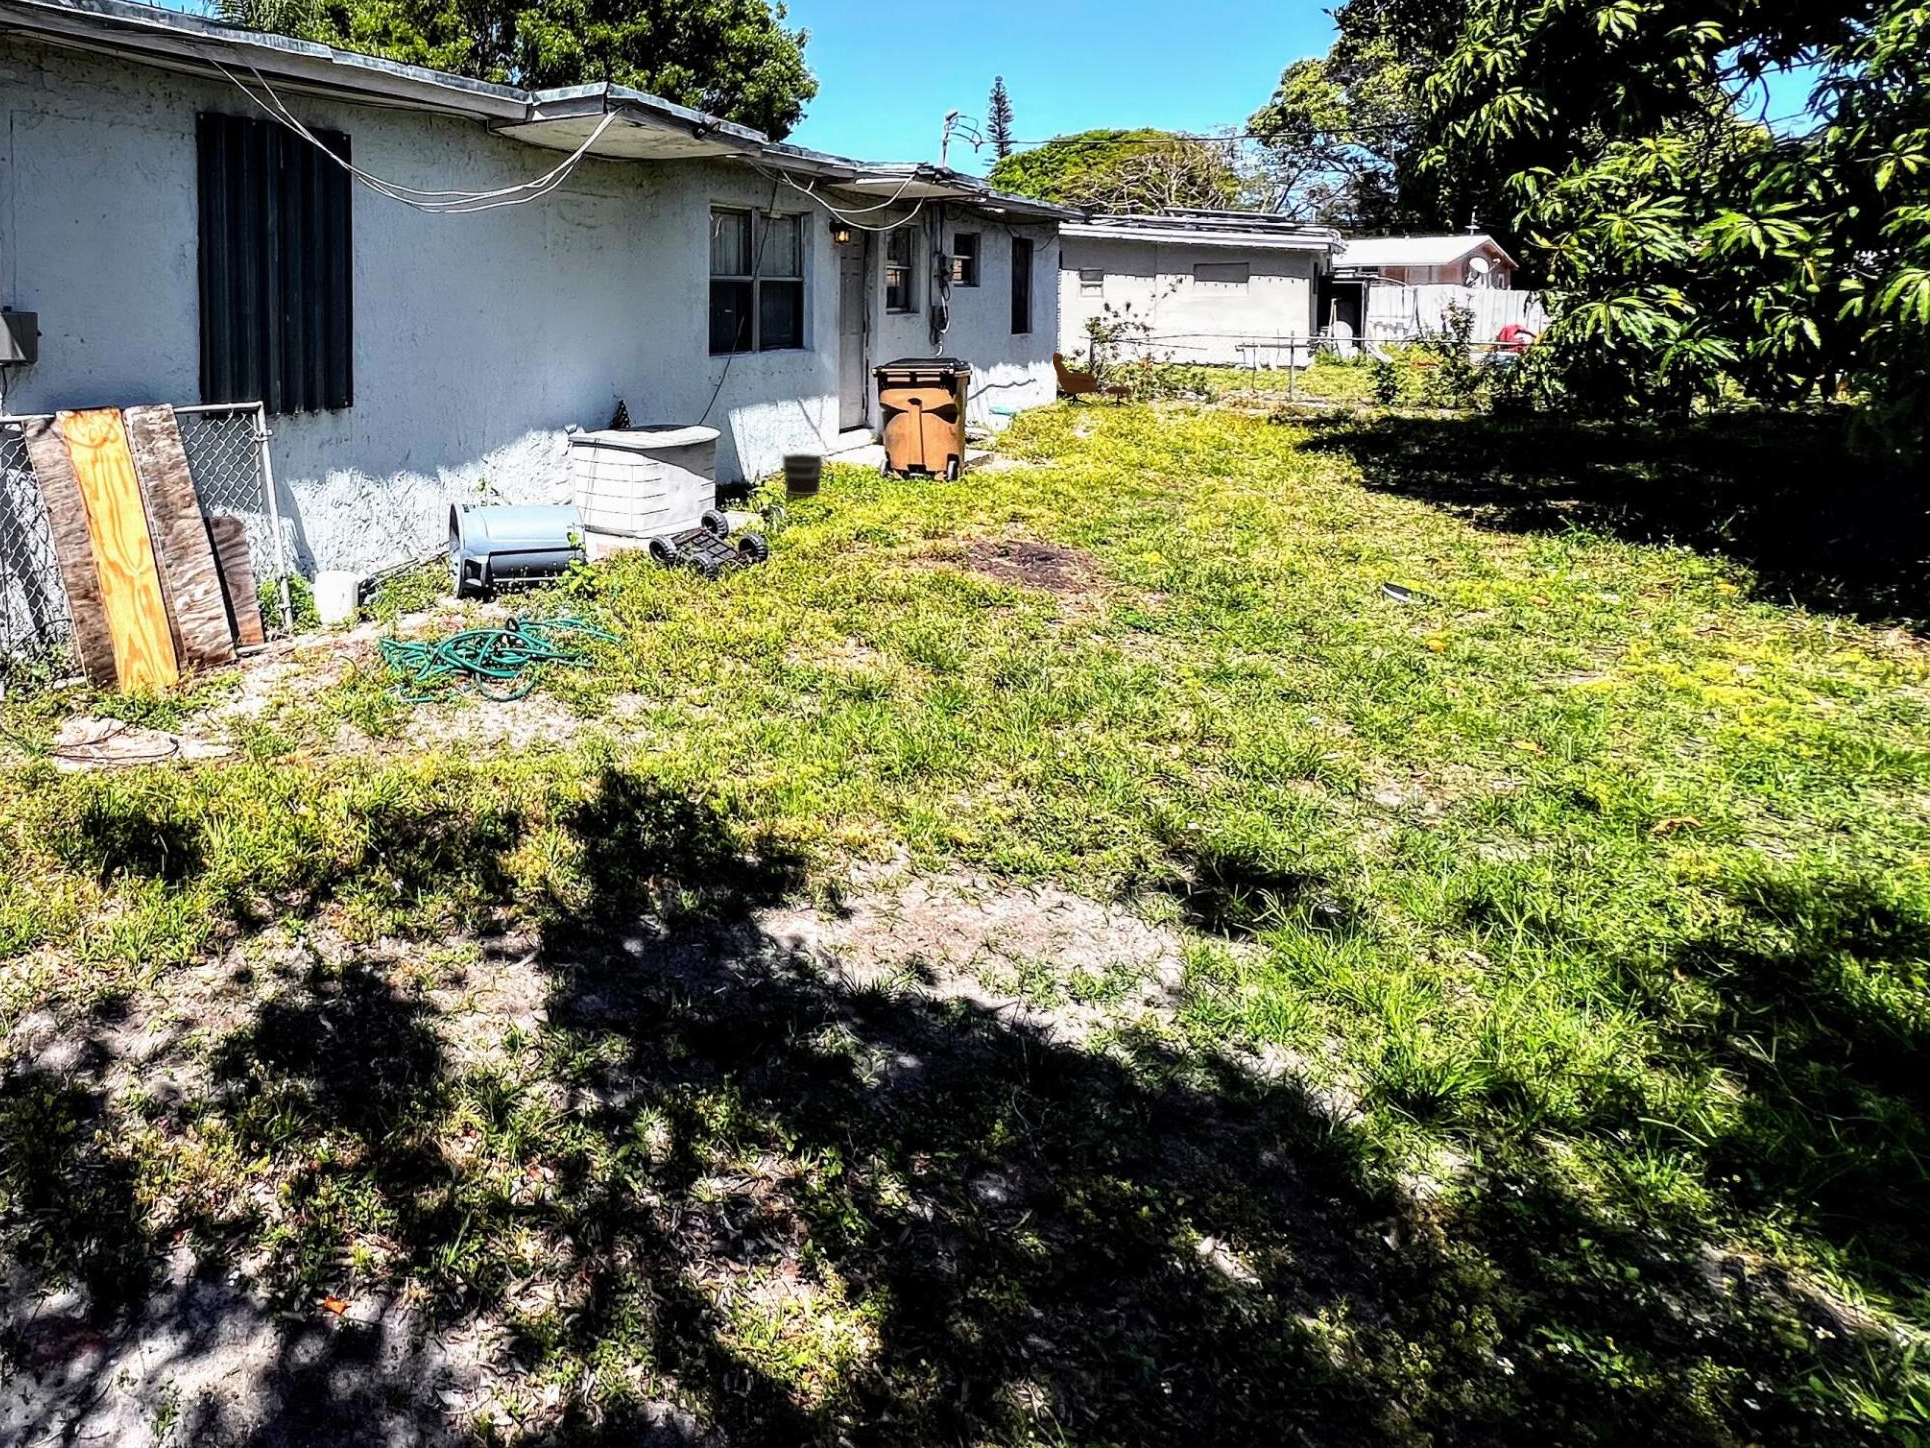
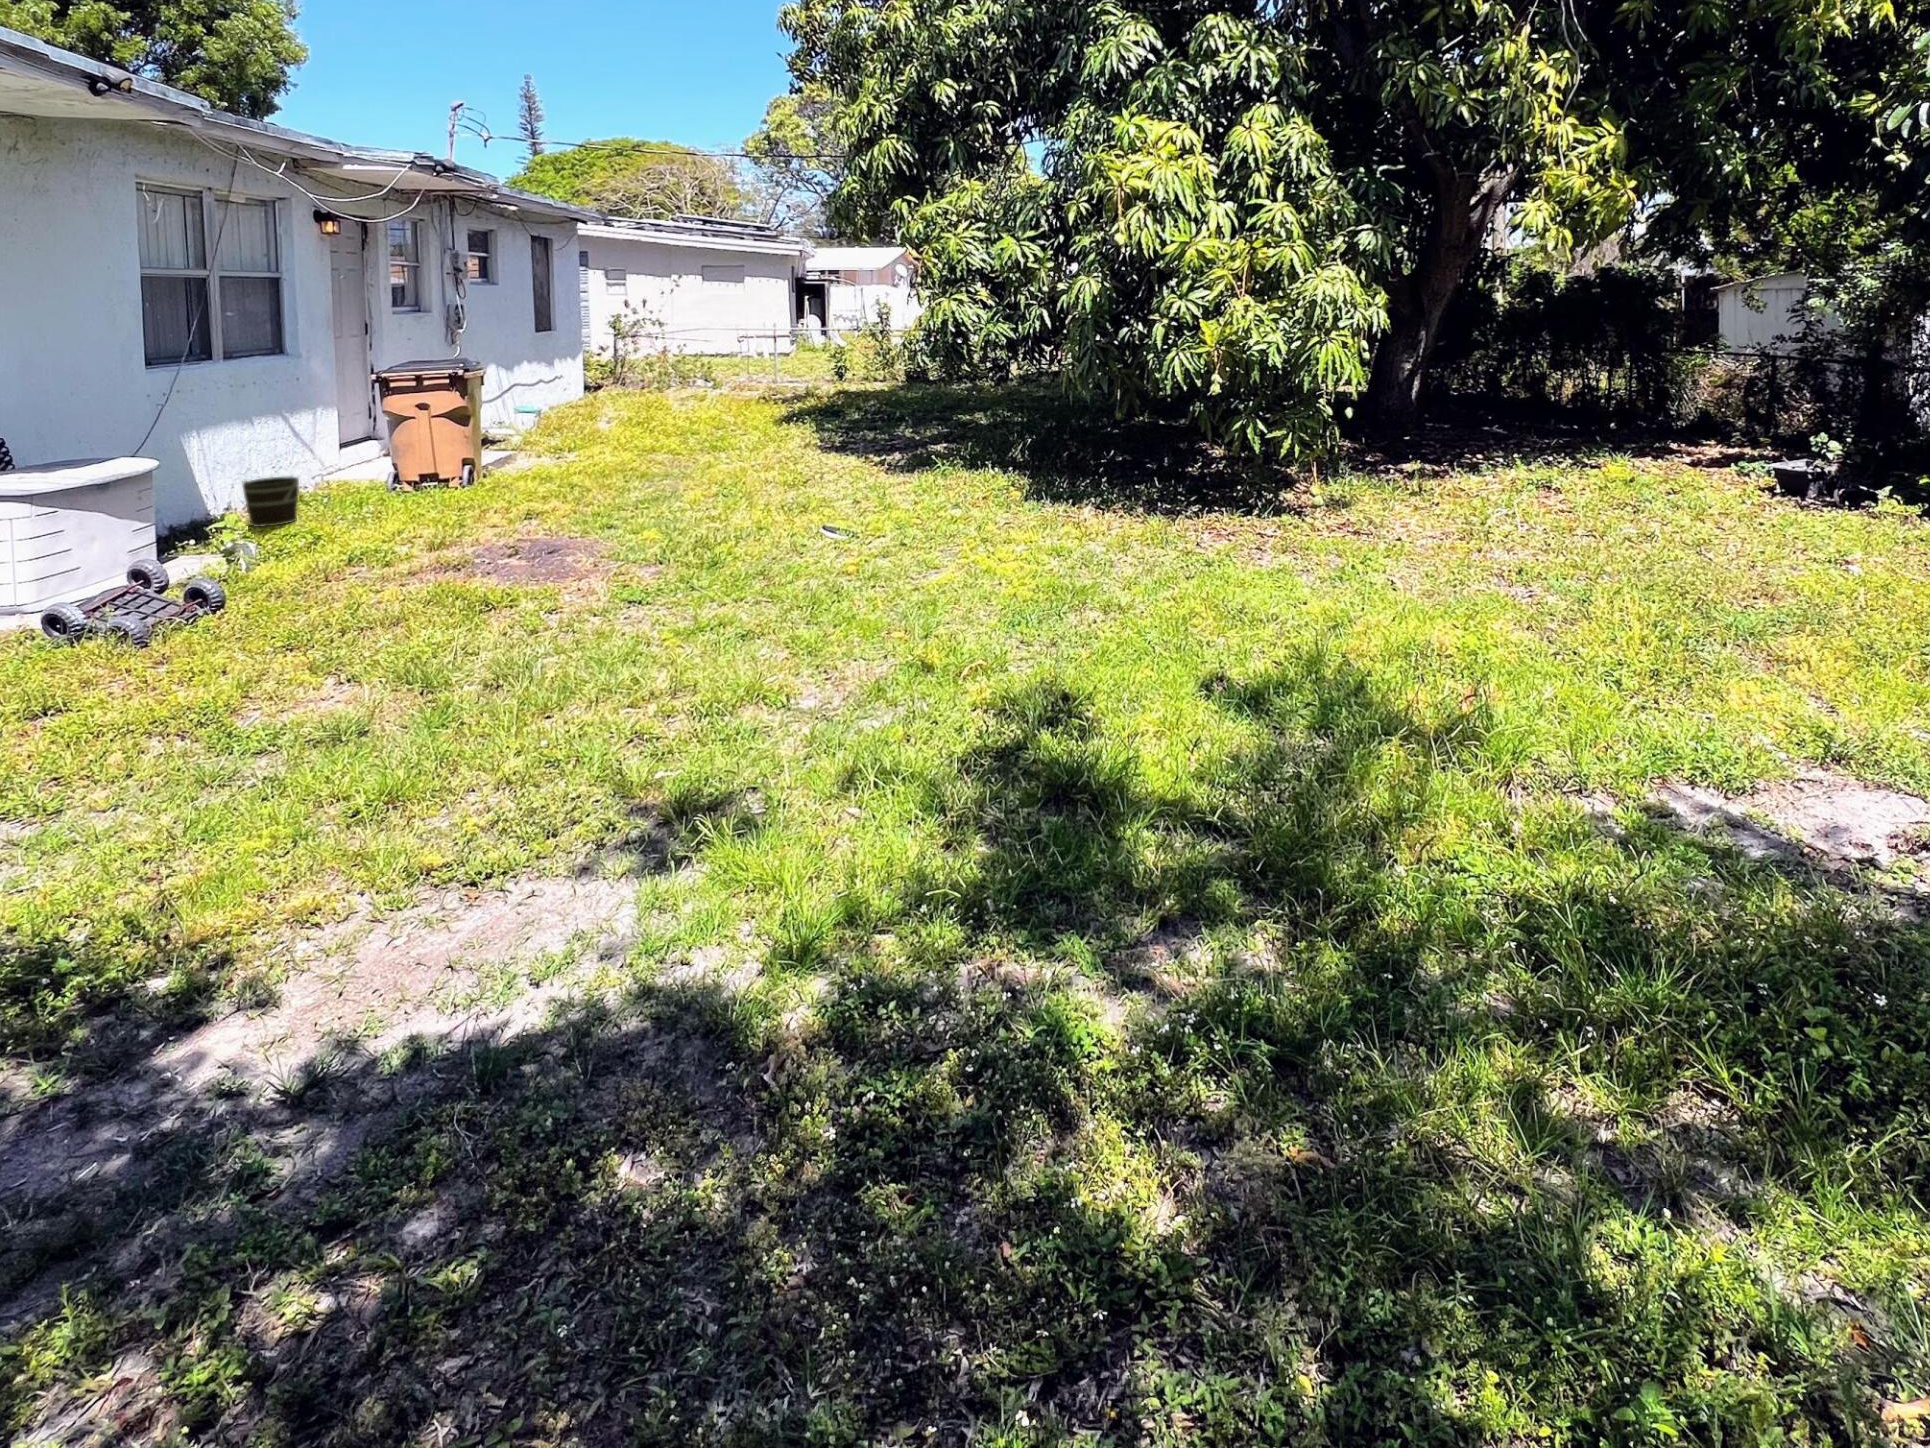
lounge chair: present [1053,353,1133,408] -> none [580,345,655,396]

